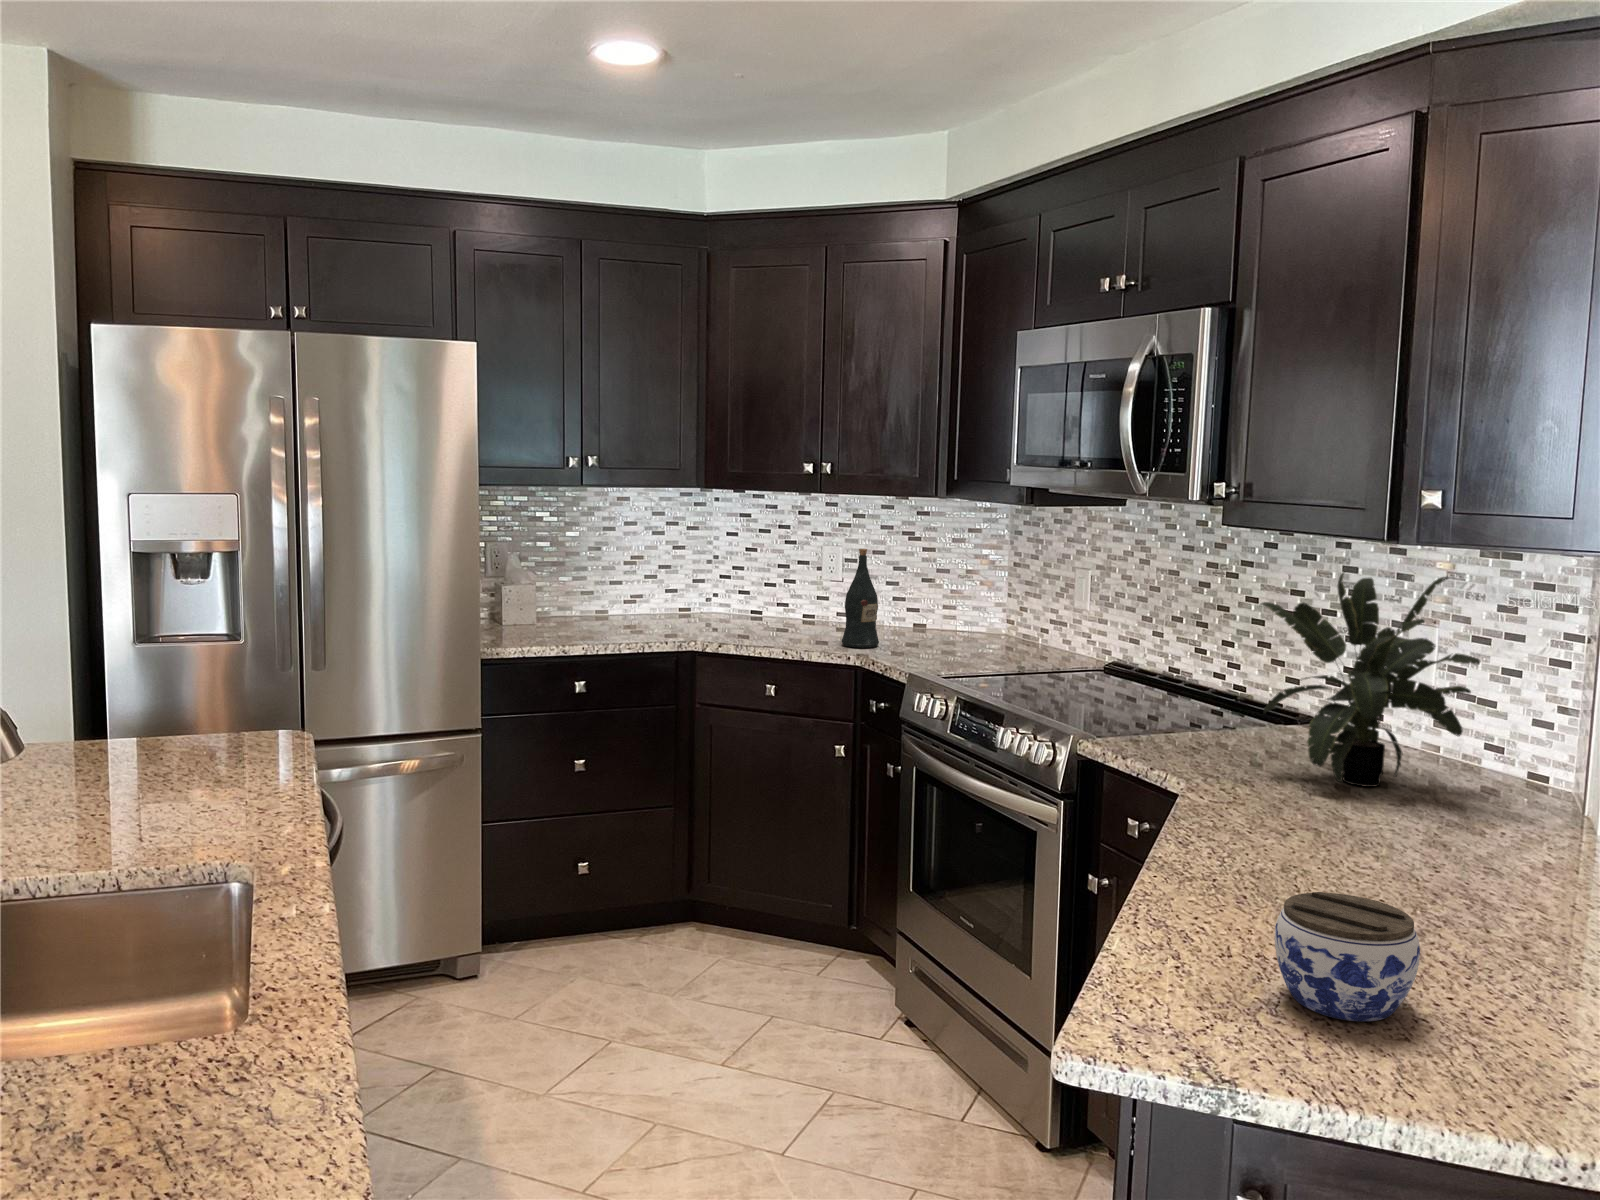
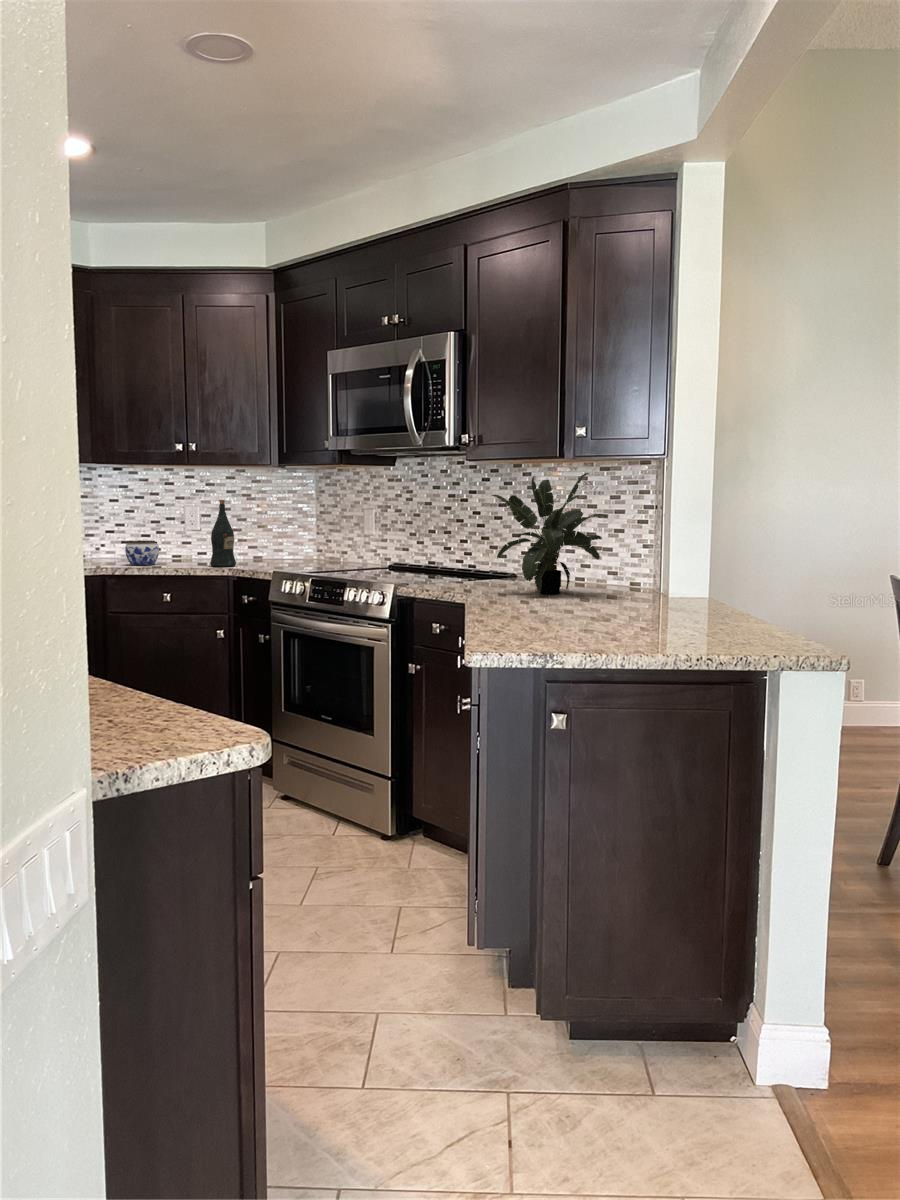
jar: present [1274,892,1420,1022] -> present [125,540,159,565]

